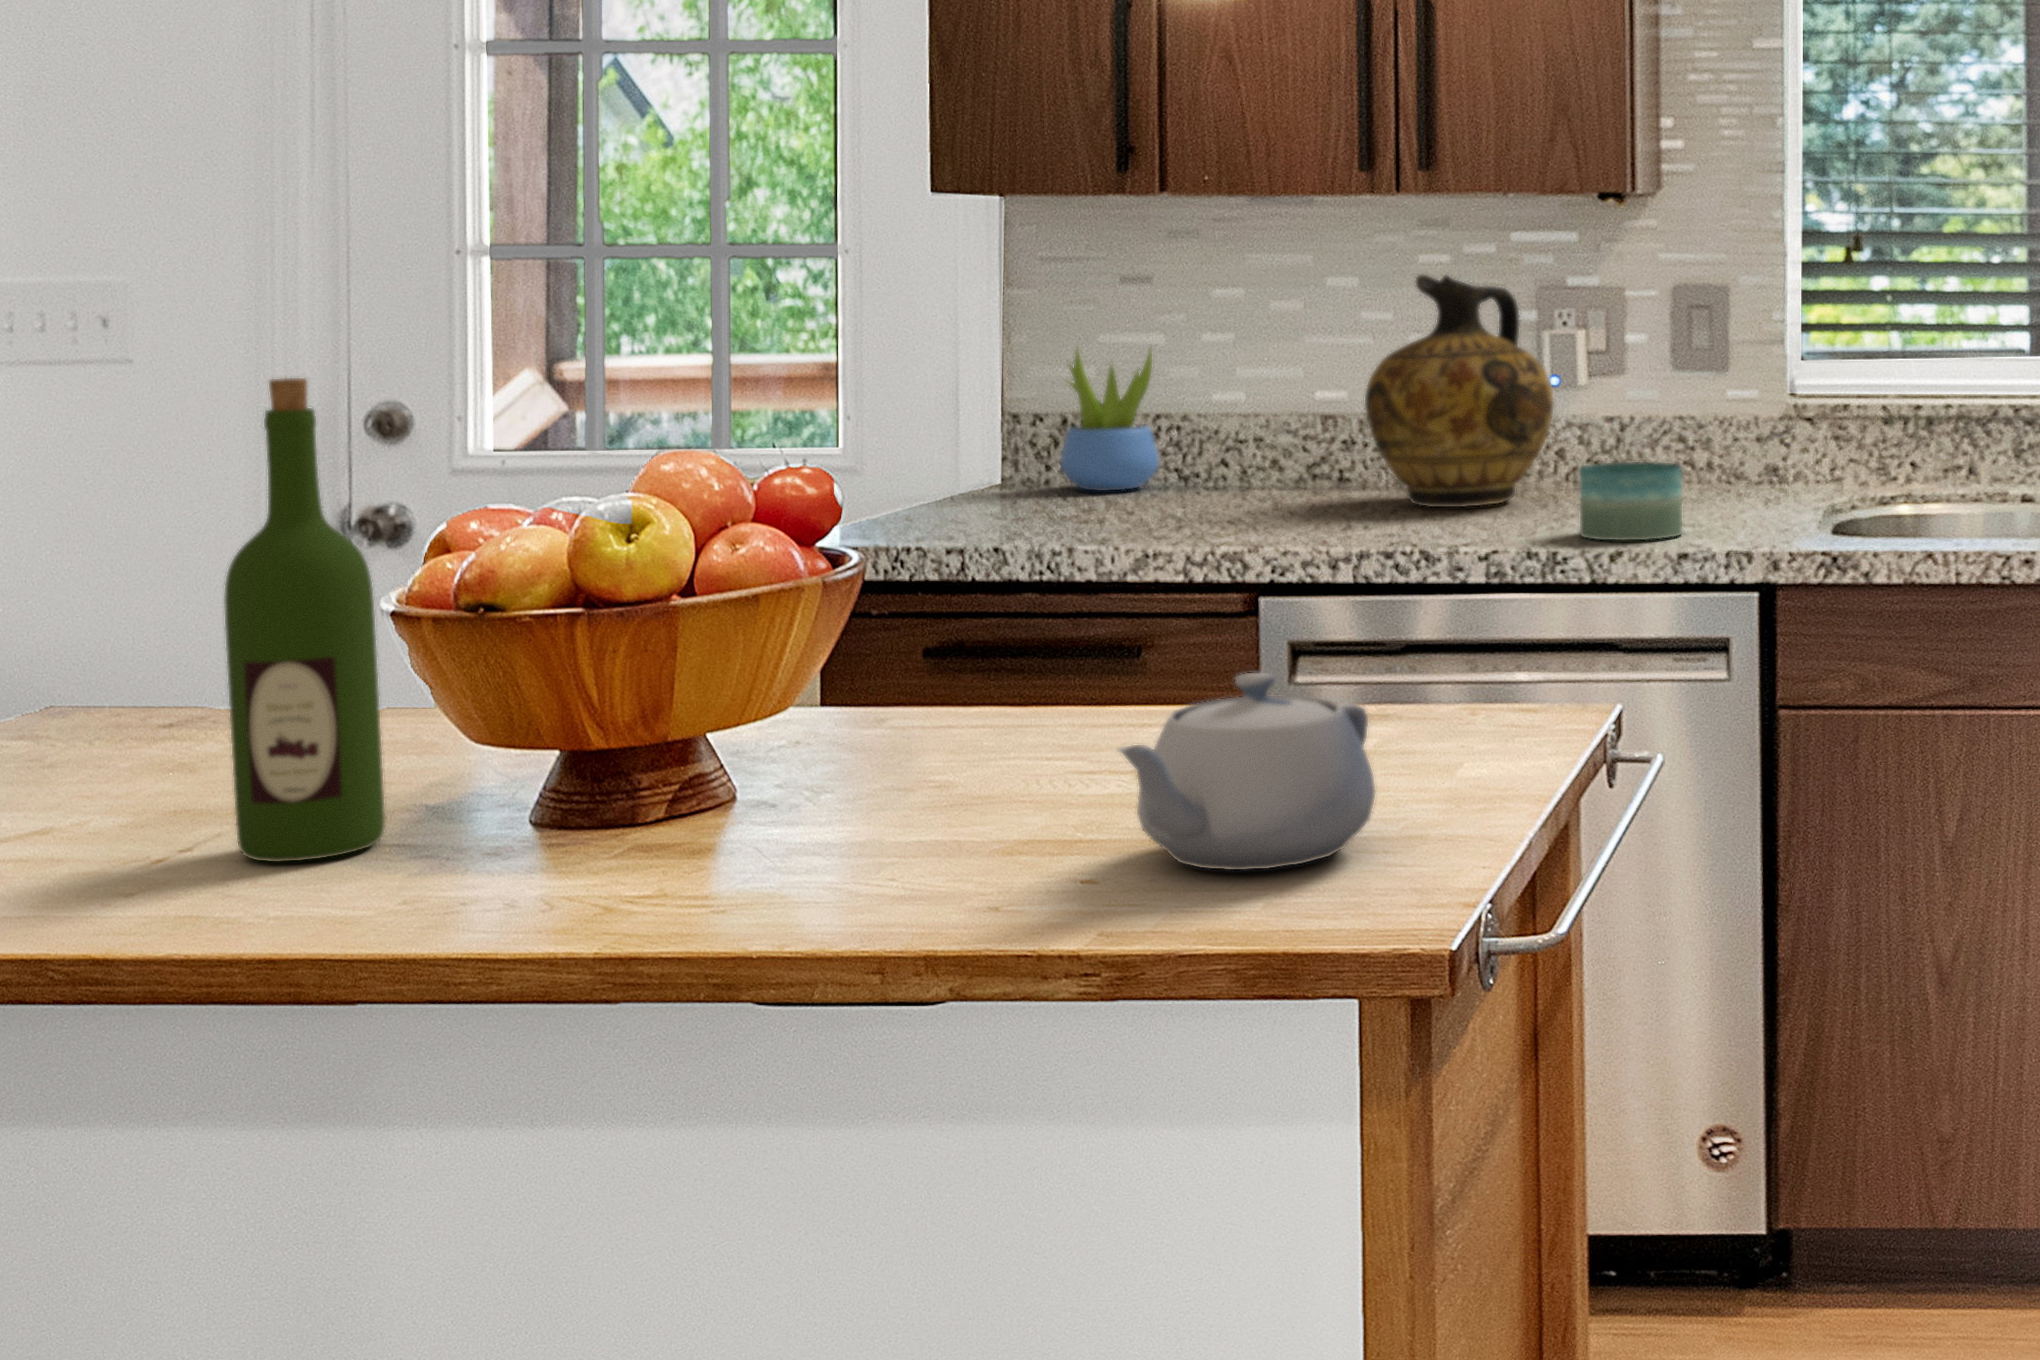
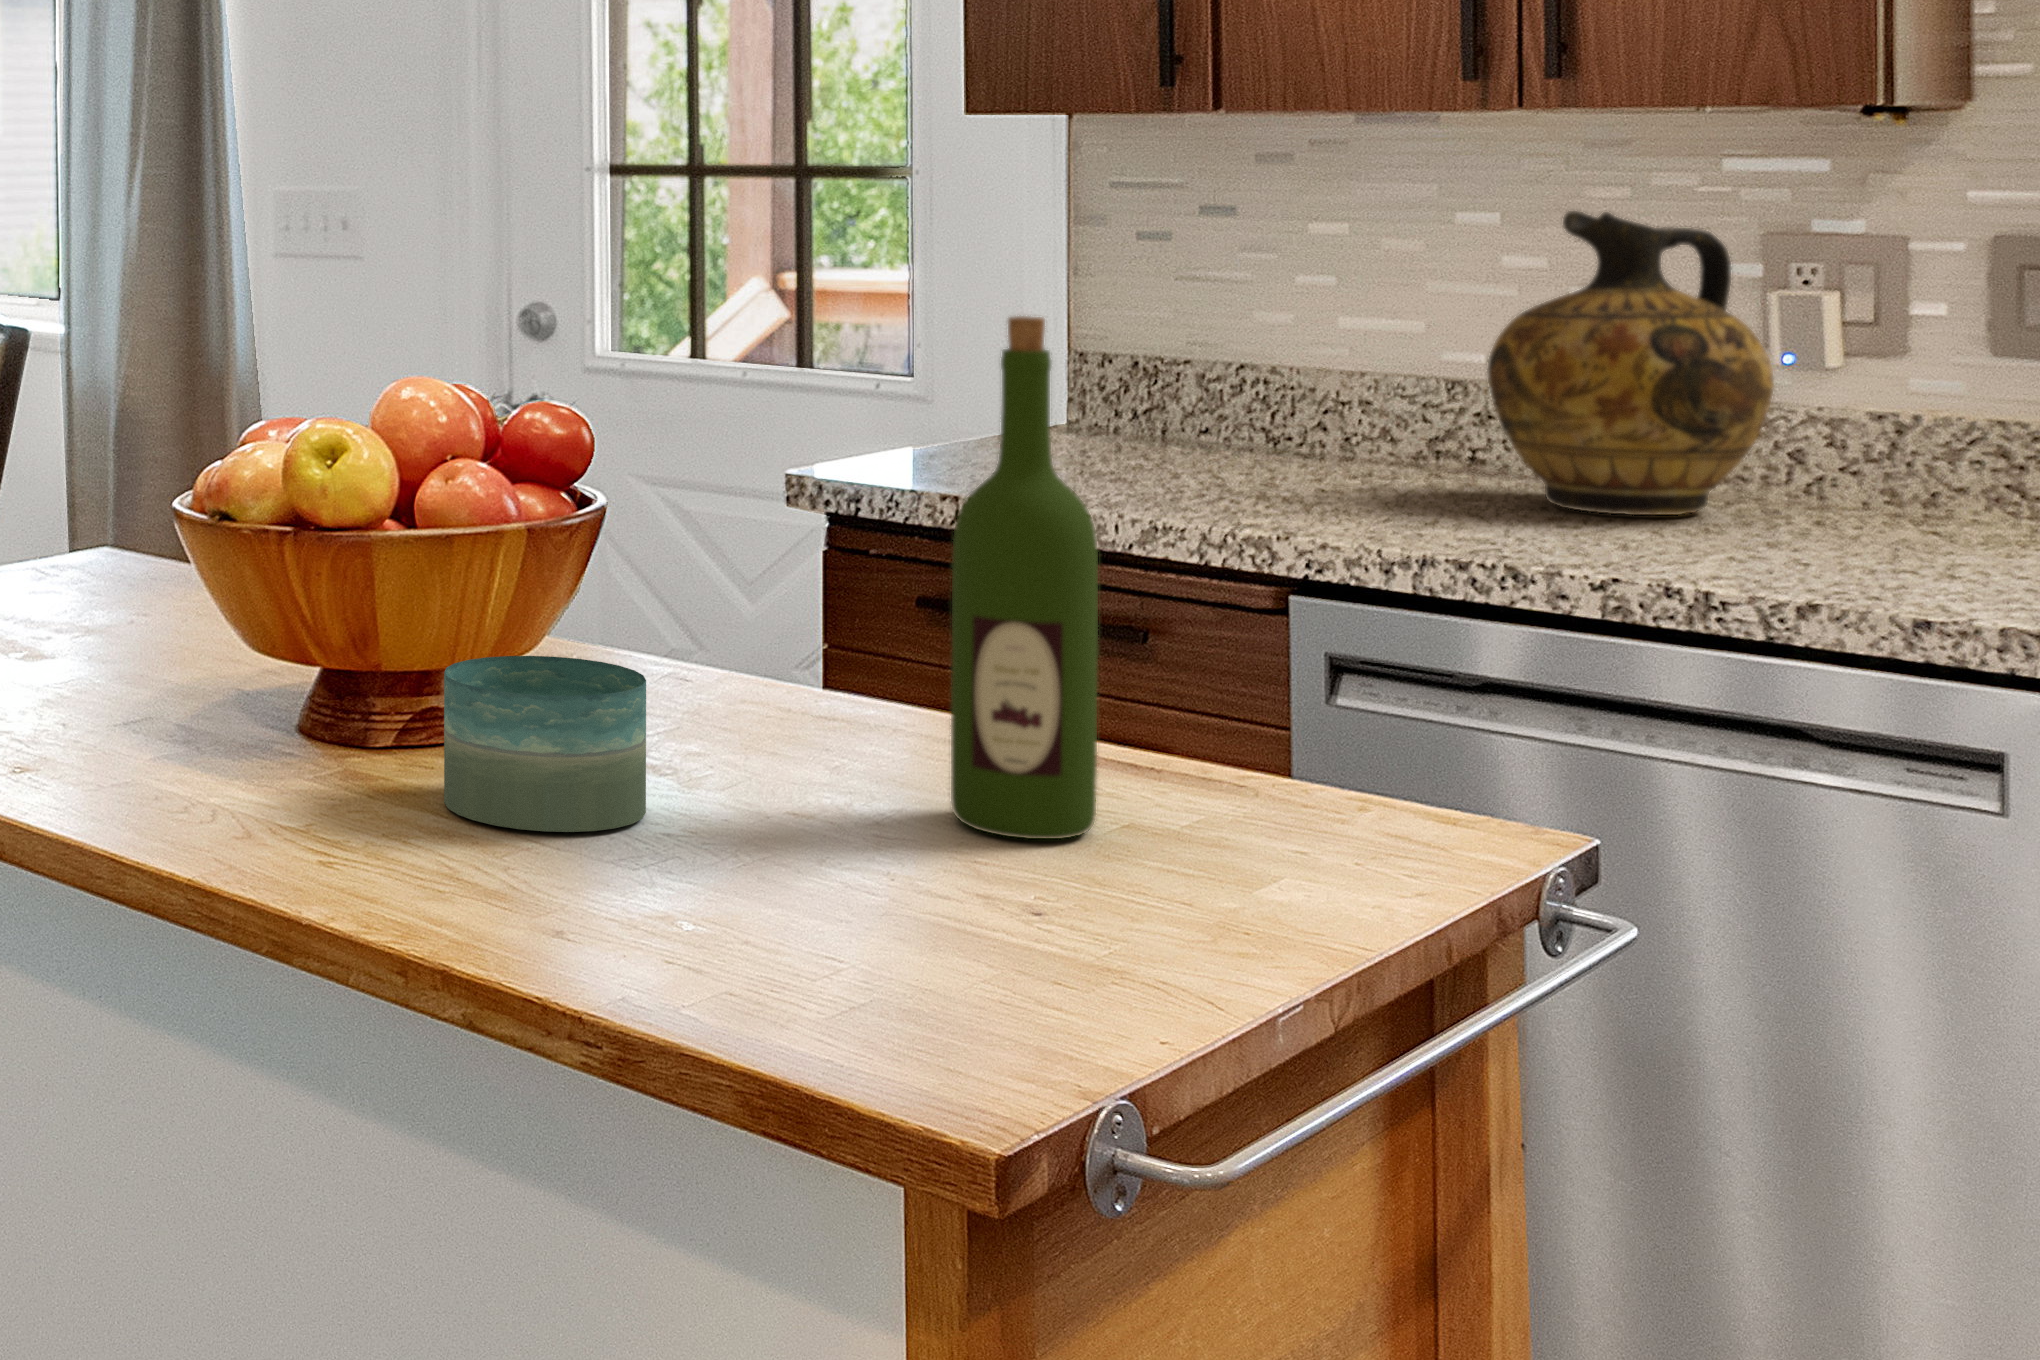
succulent plant: present [1061,348,1159,491] -> none [1125,281,1244,450]
wine bottle: present [224,378,385,862] -> present [951,316,1098,839]
candle: present [1579,462,1682,540] -> present [444,656,646,832]
teapot: present [1119,673,1375,870] -> none [716,705,1113,959]

